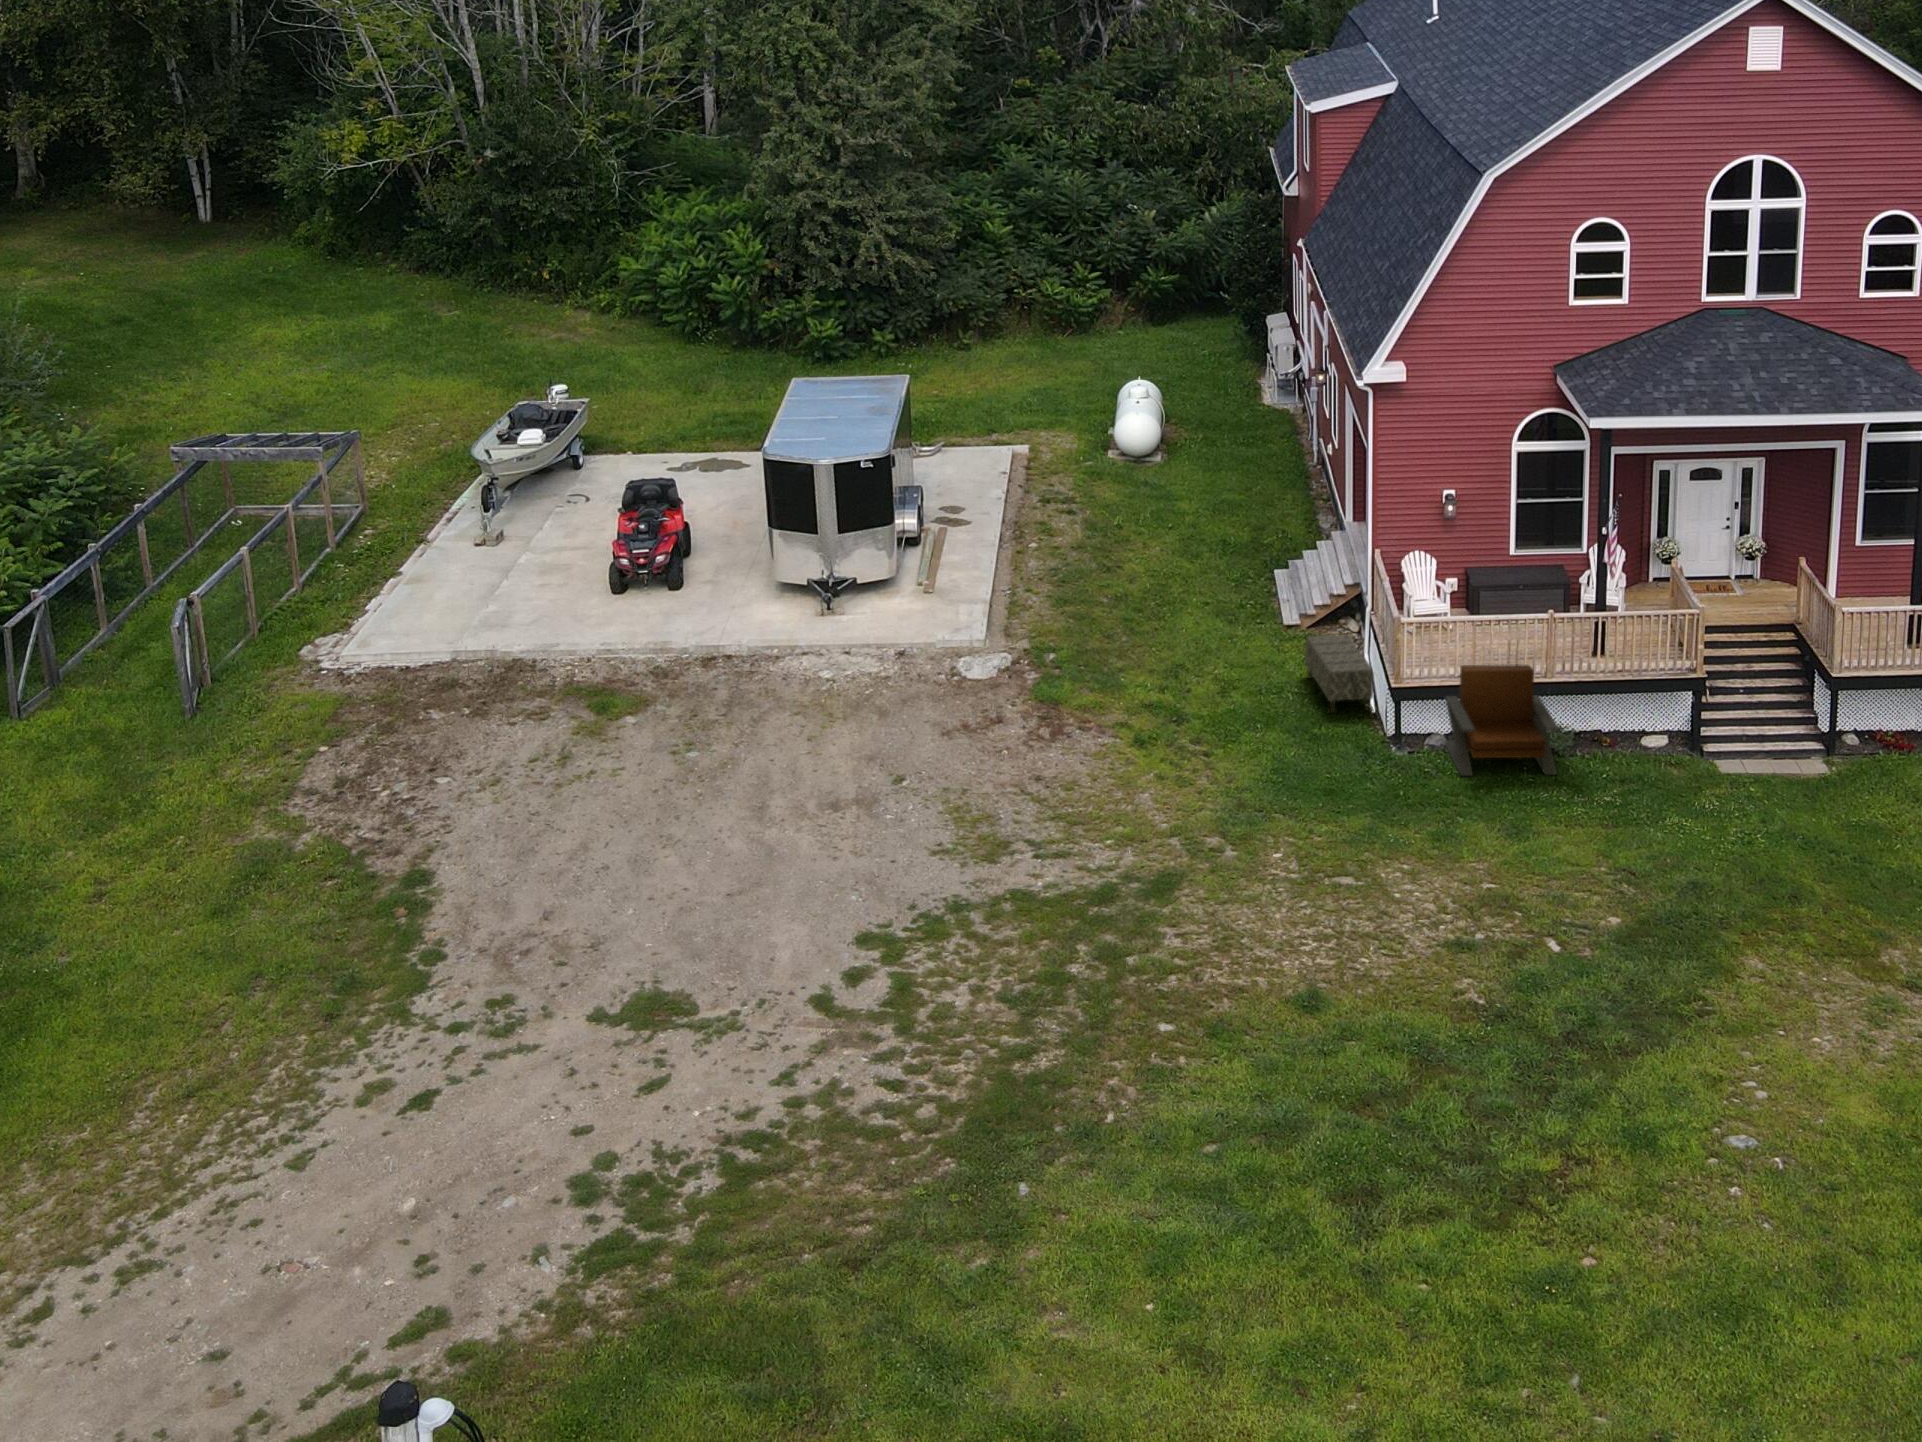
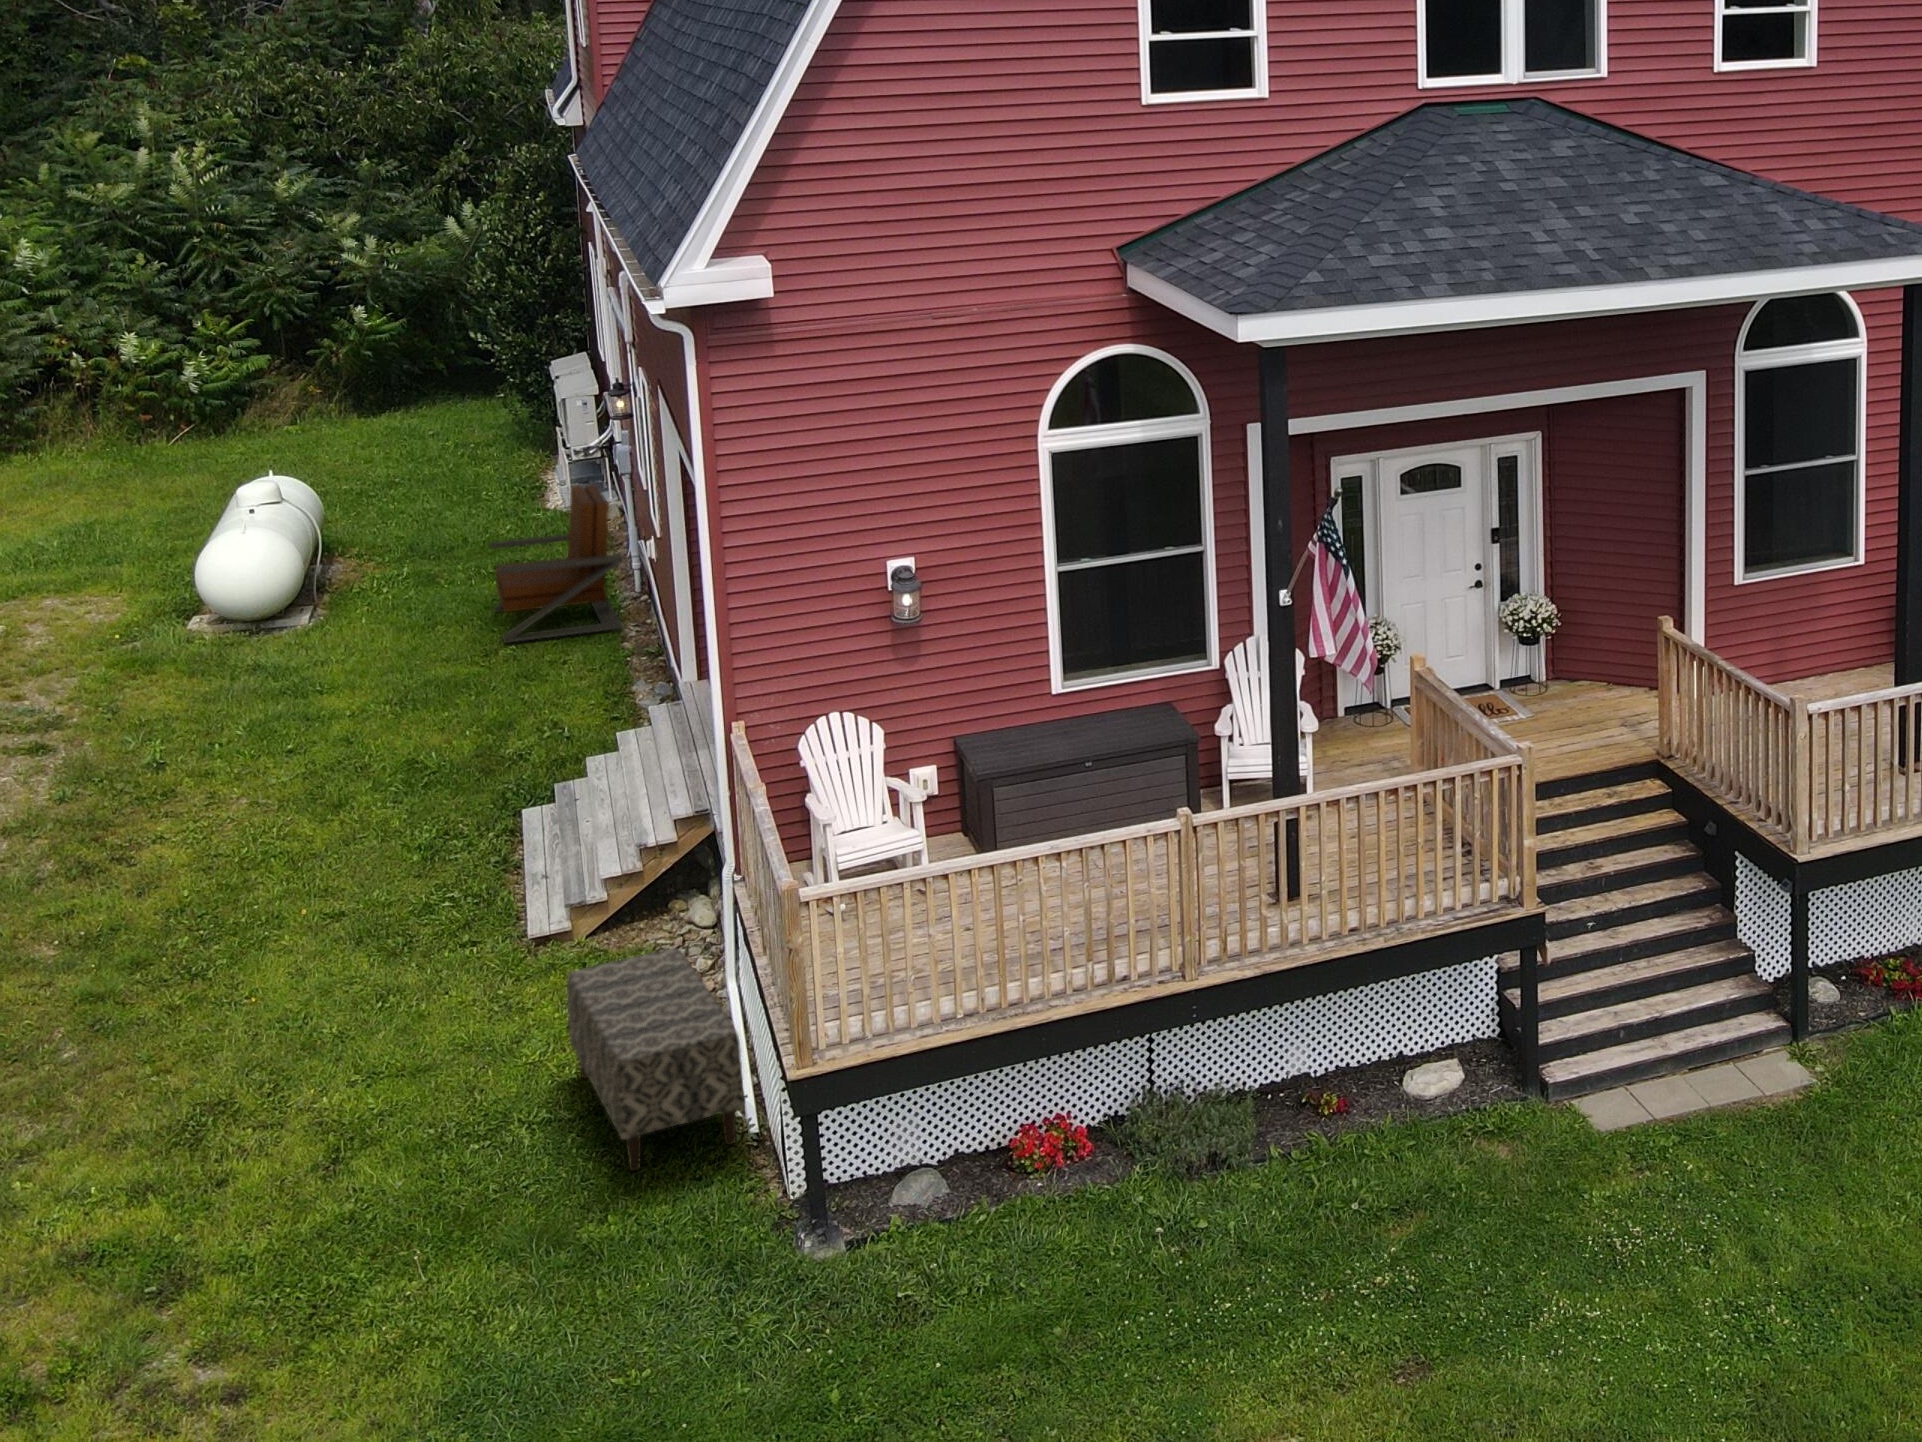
lounge chair: present [1444,664,1559,776] -> present [490,485,624,643]

